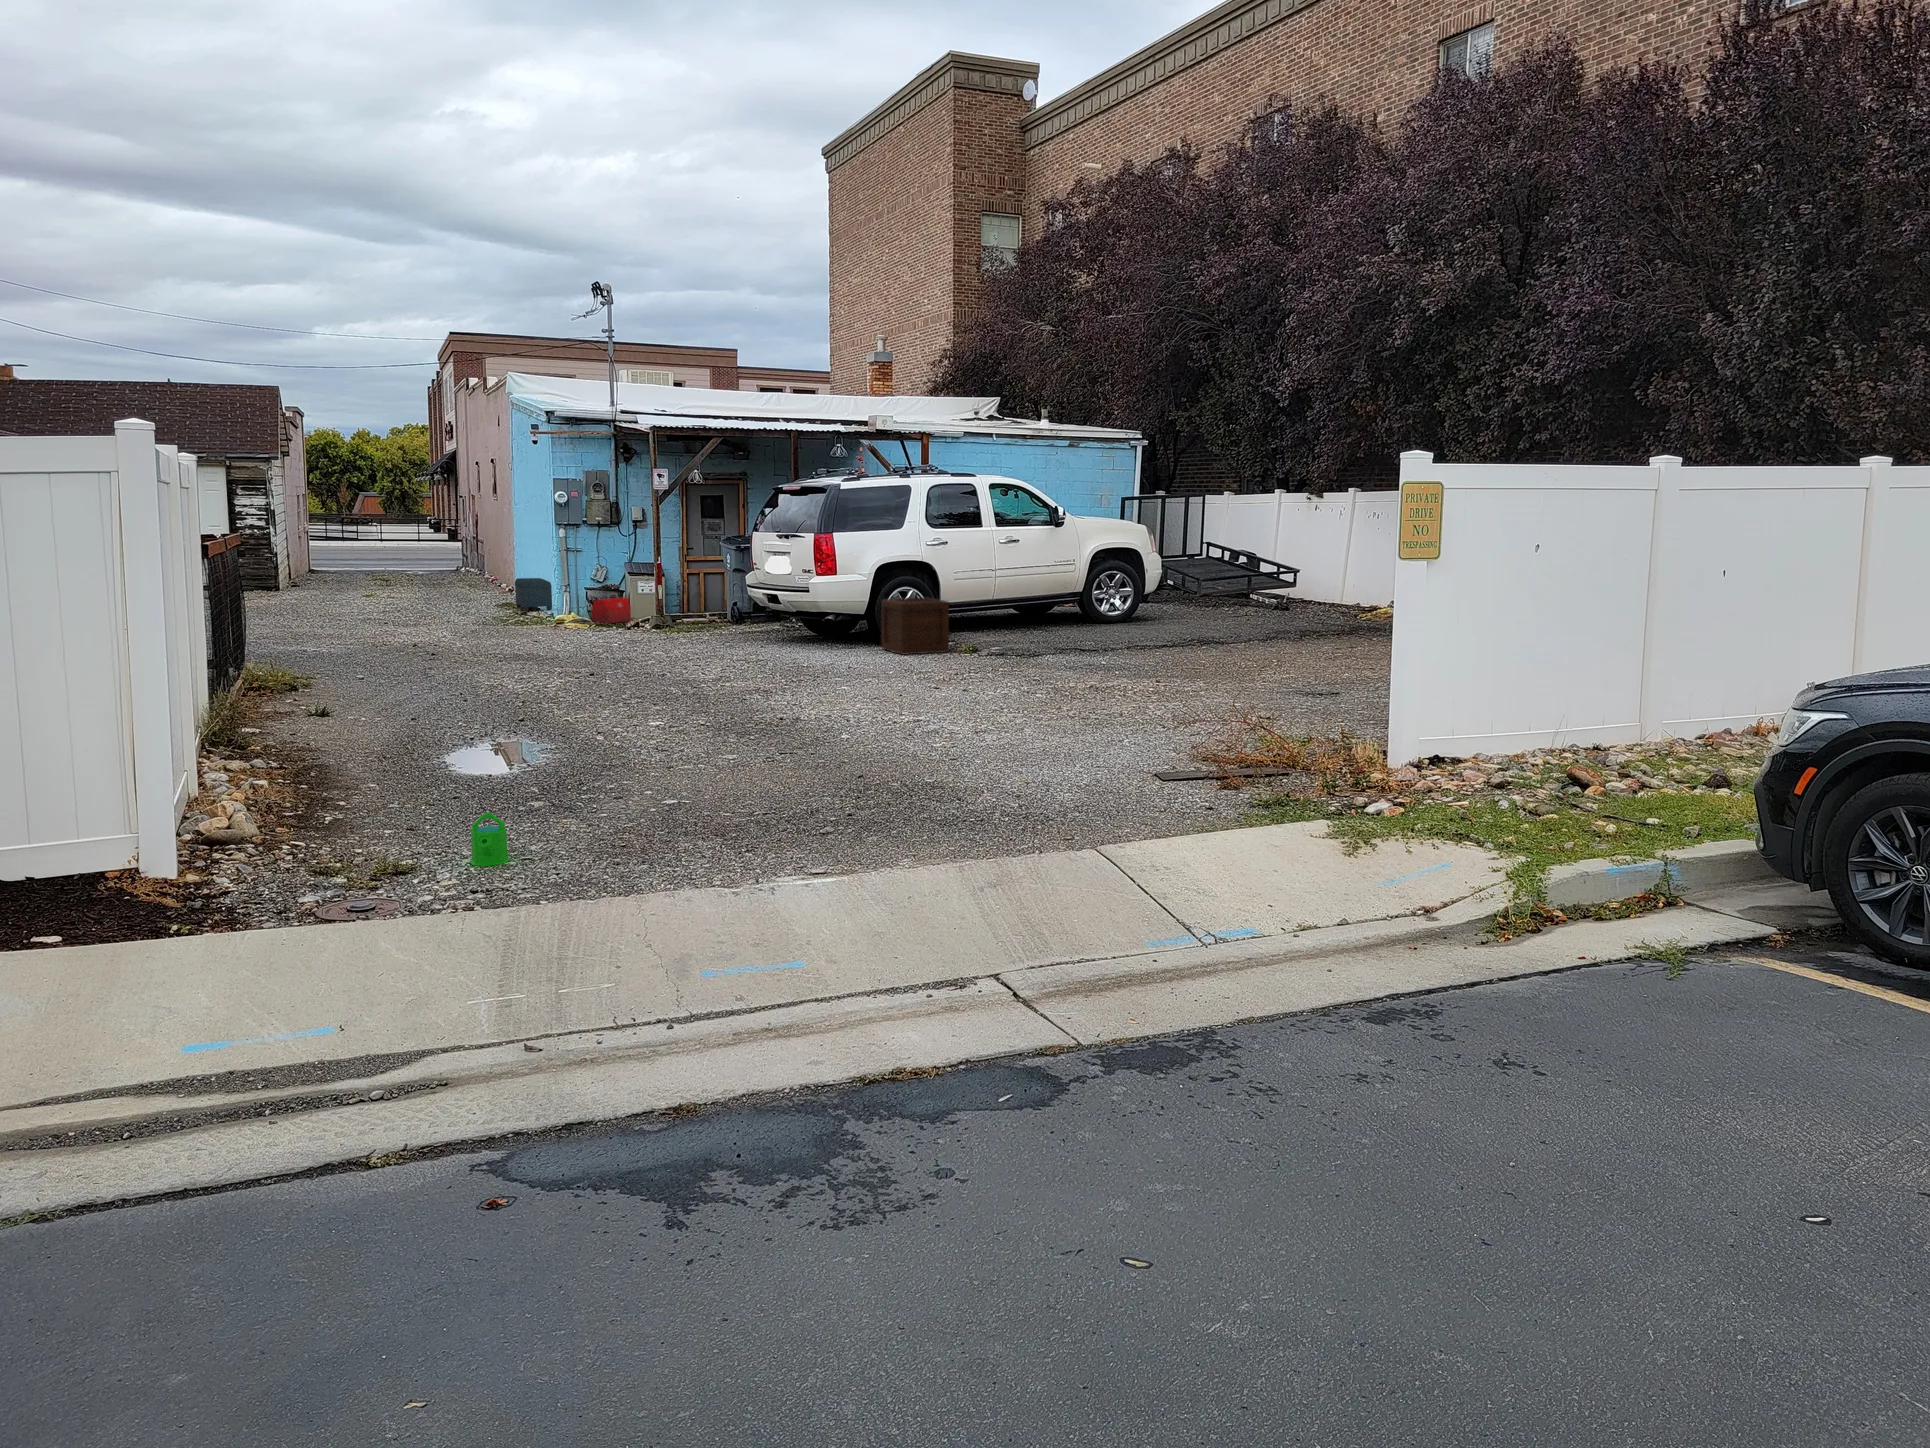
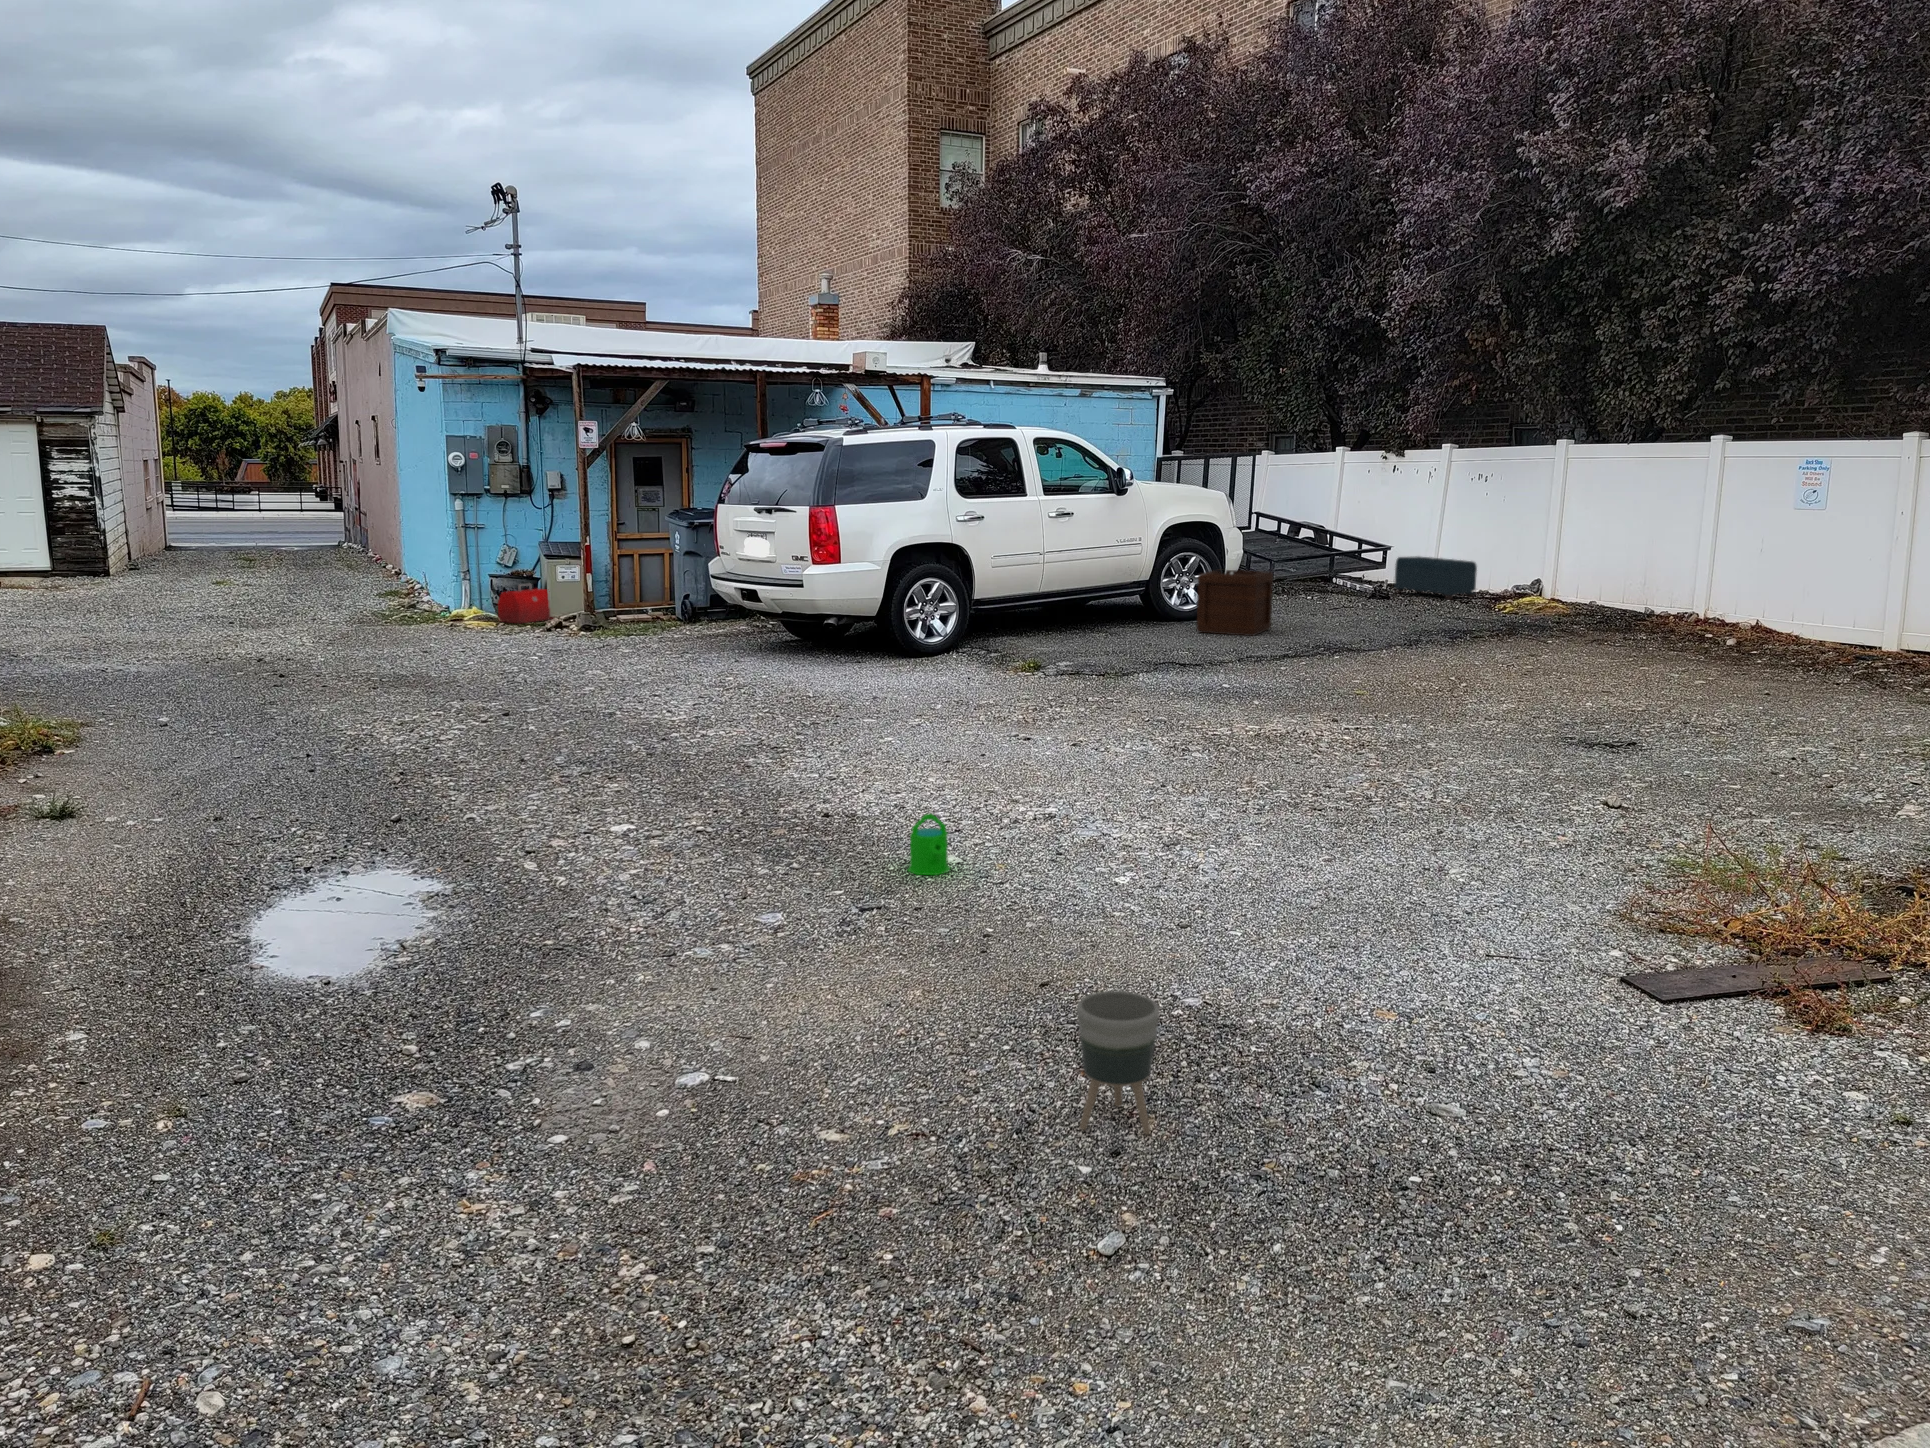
bench: present [515,578,552,611] -> present [1394,556,1477,600]
wooden crate: present [881,598,949,655] -> present [1196,570,1273,636]
planter: none [851,757,890,821] -> present [1077,991,1159,1135]
watering can: present [470,813,511,866] -> present [907,814,950,875]

